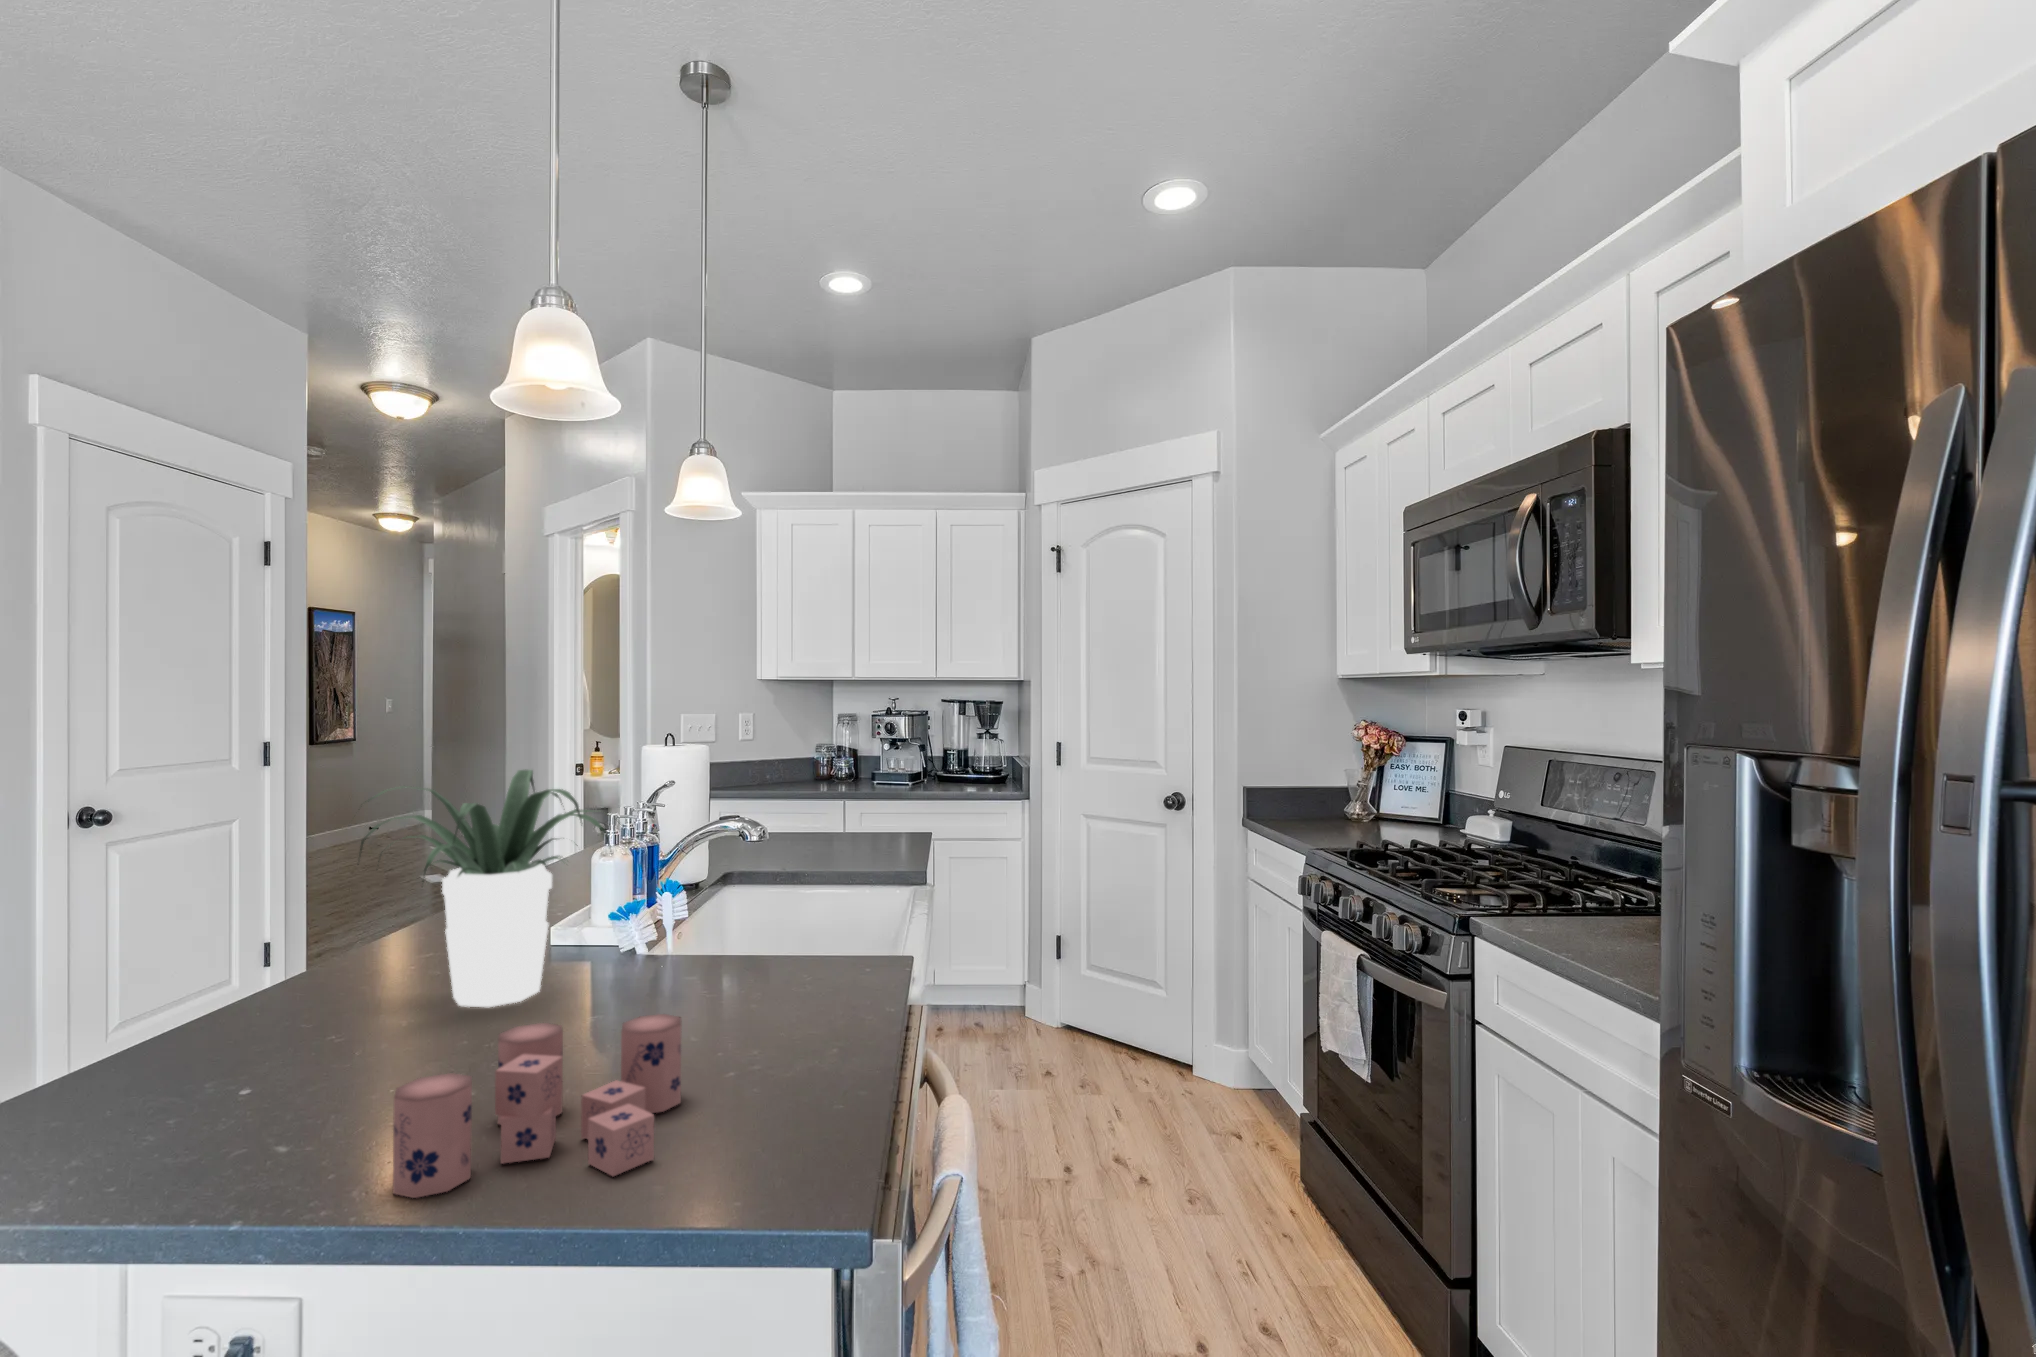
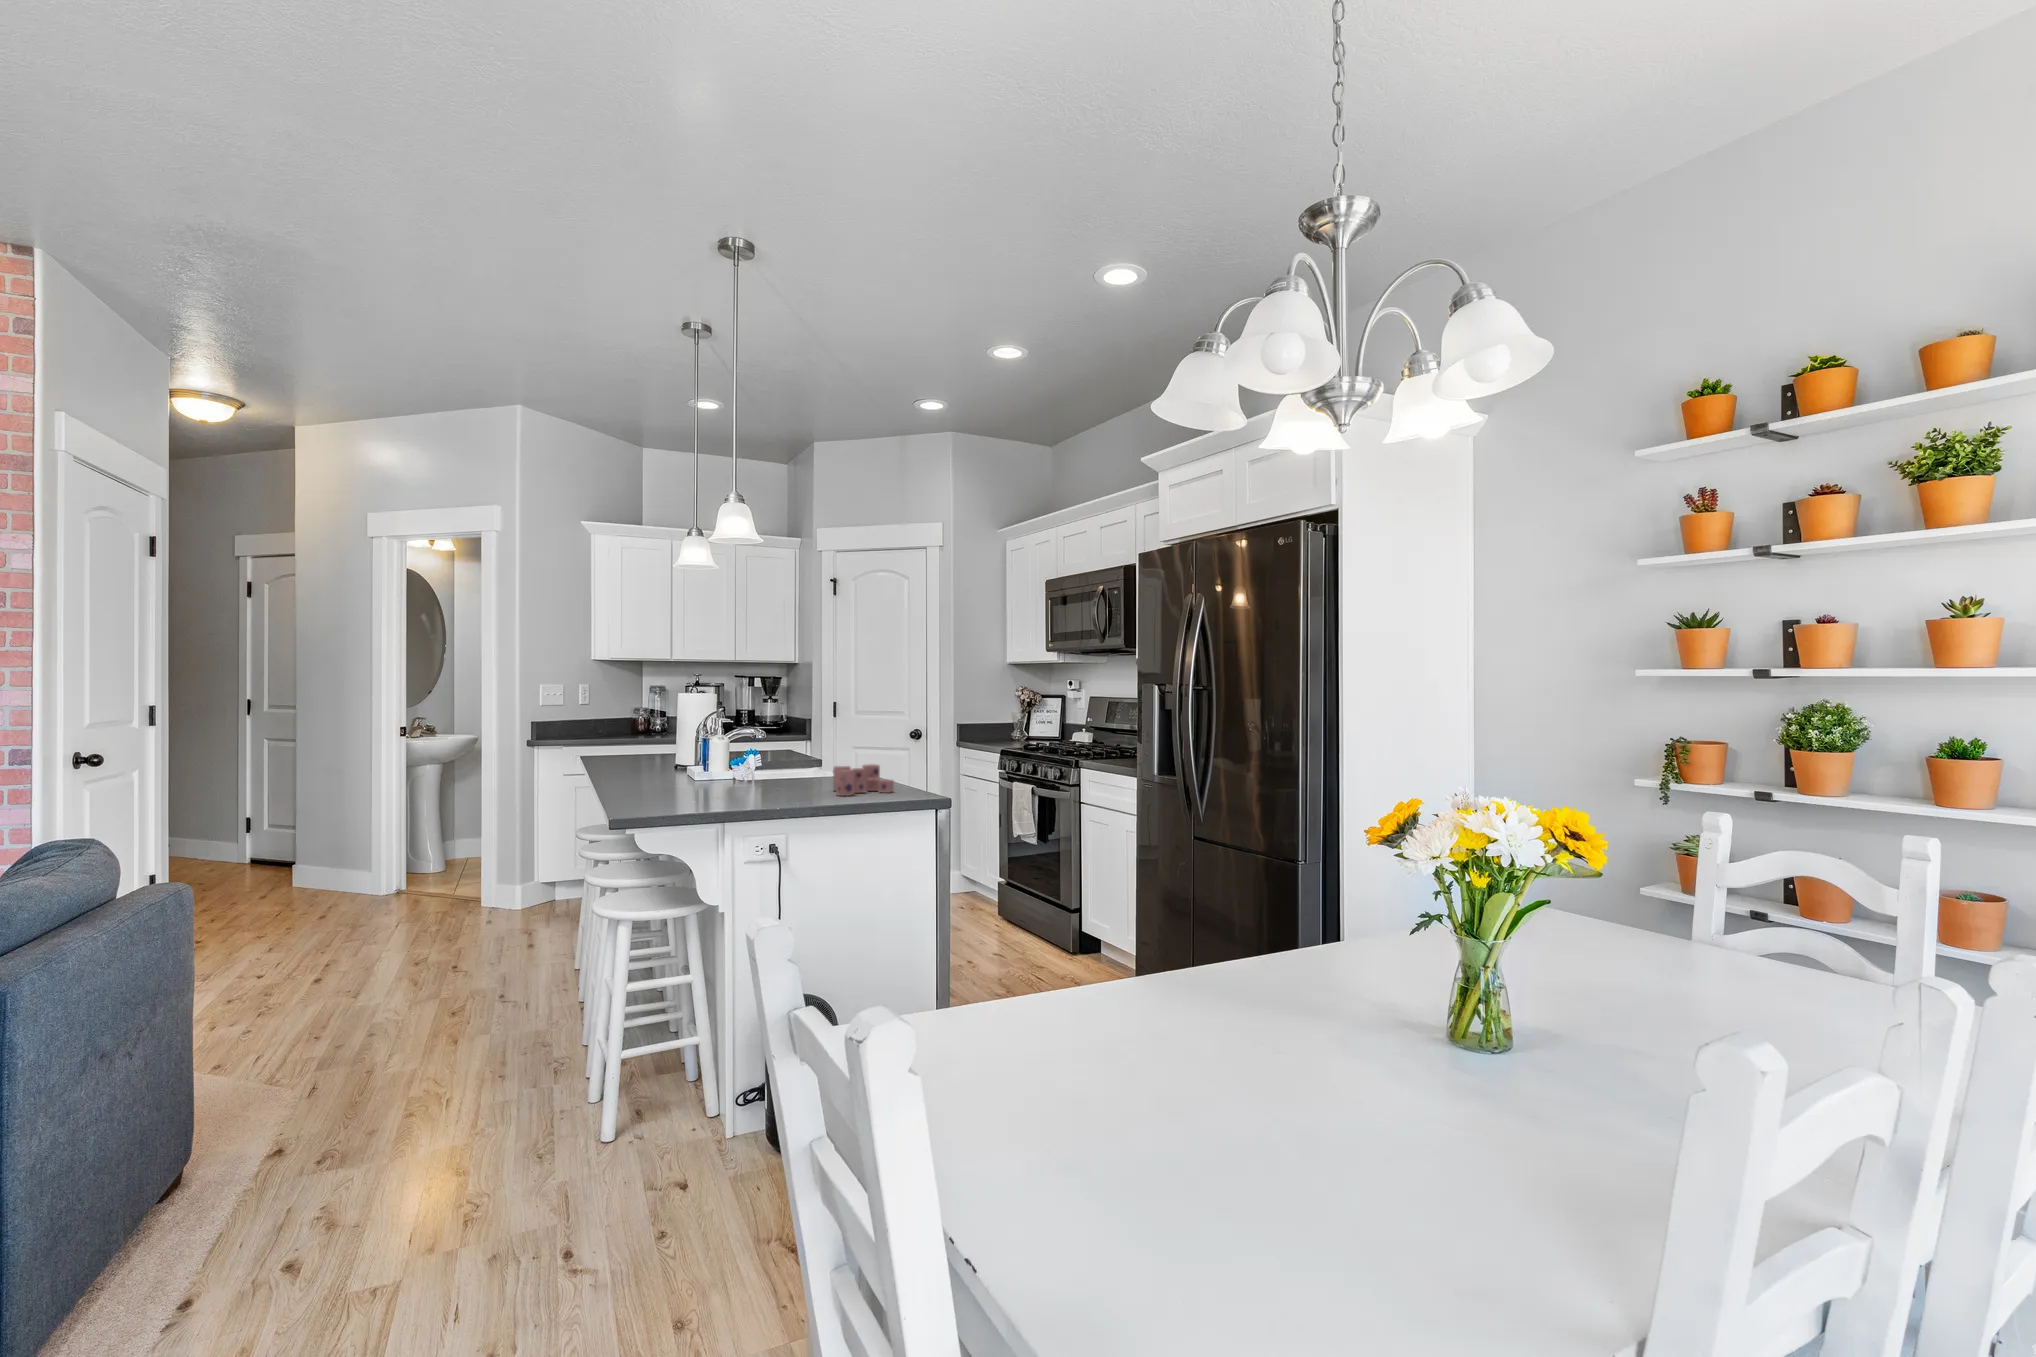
potted plant: present [360,770,609,1007] -> none [703,699,807,783]

